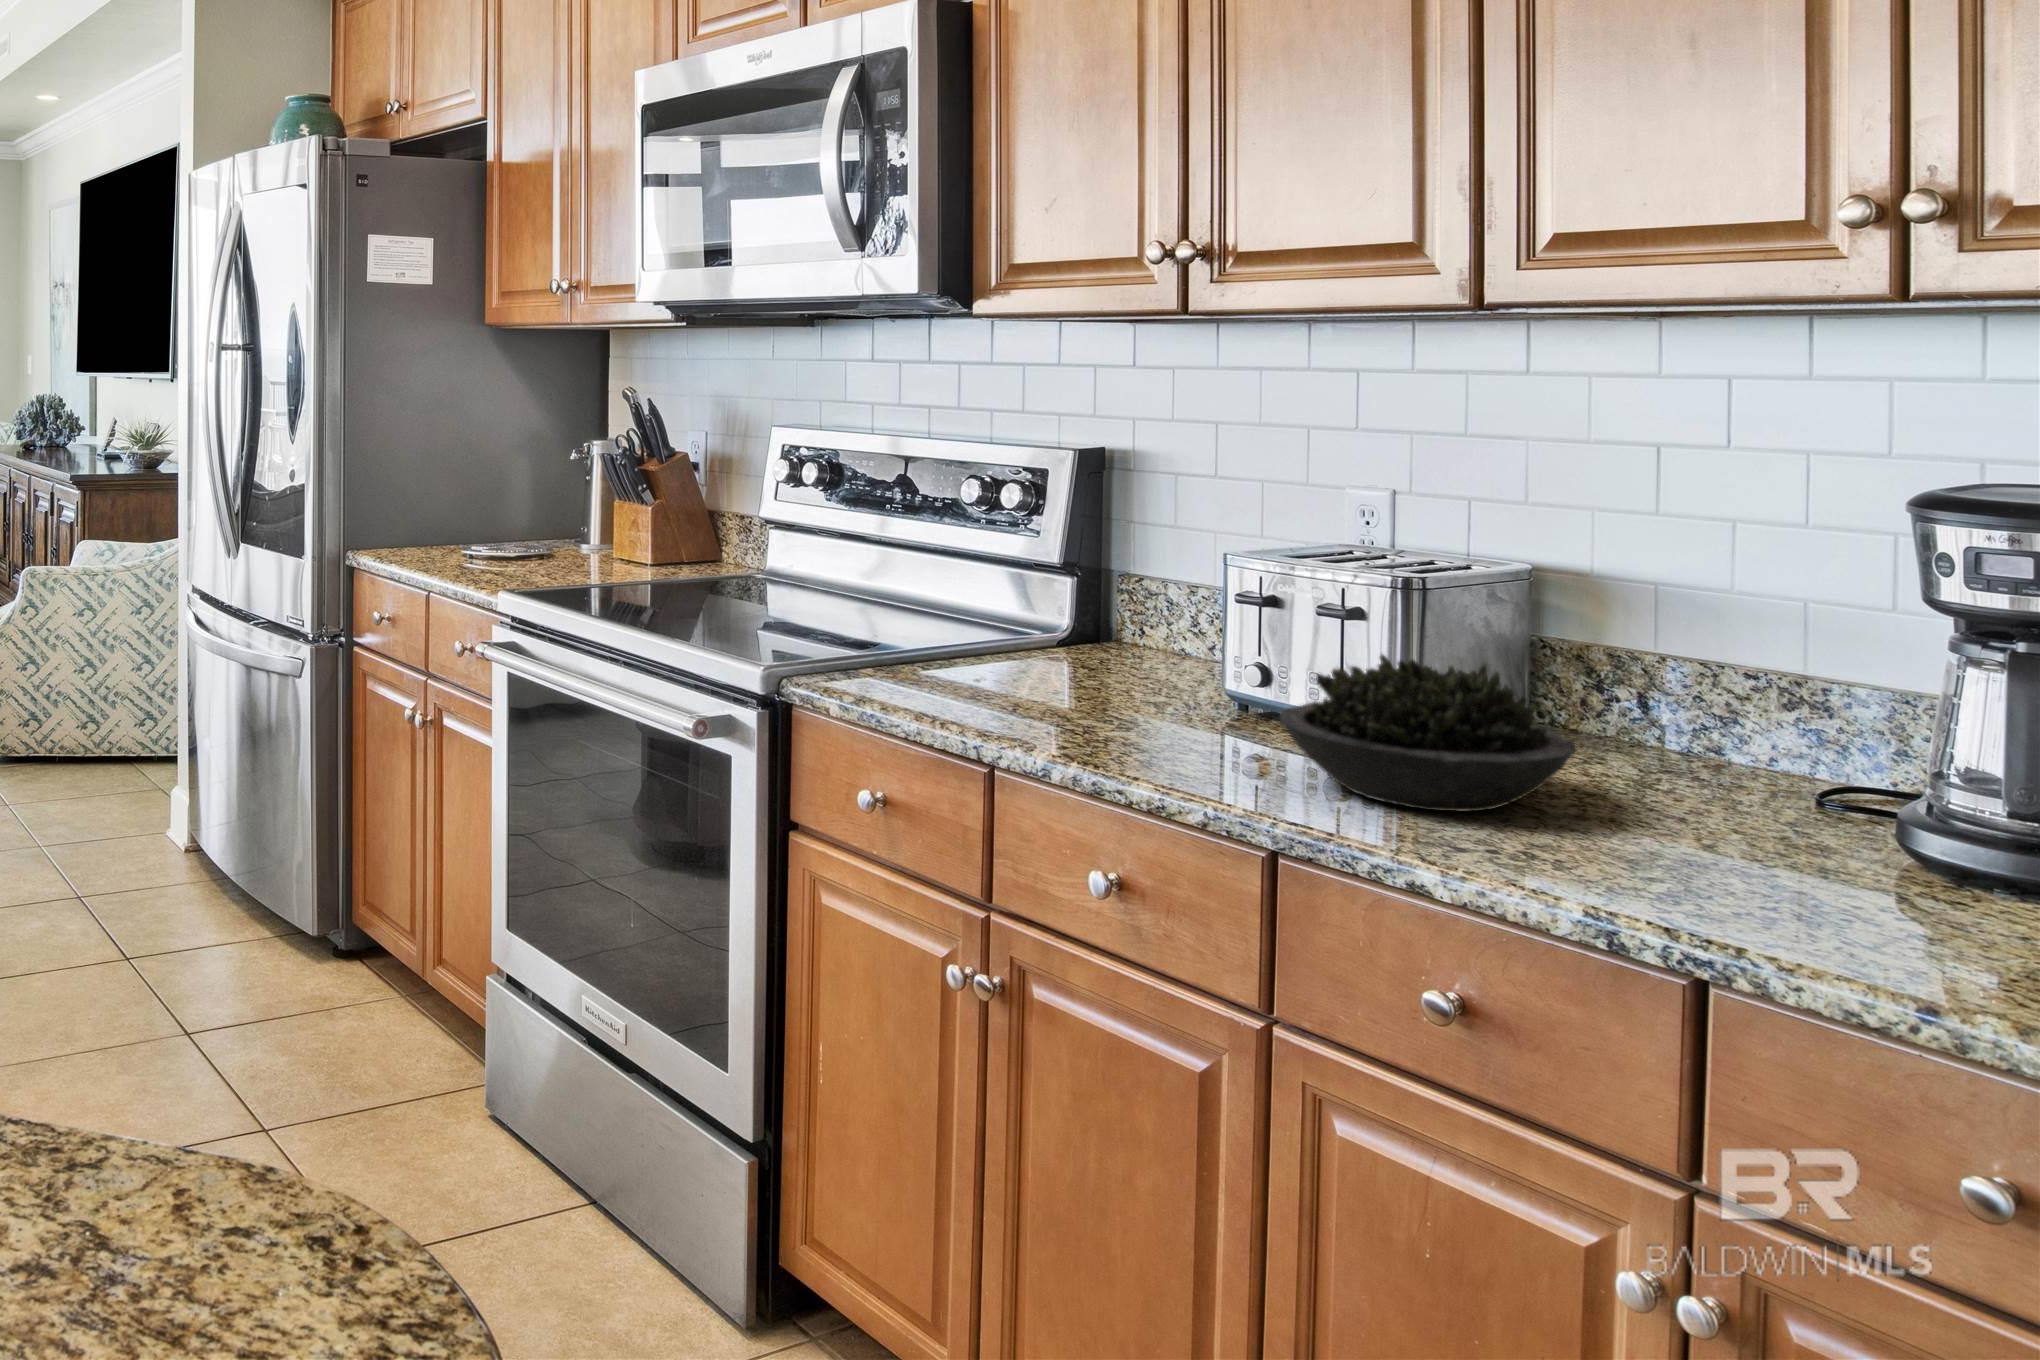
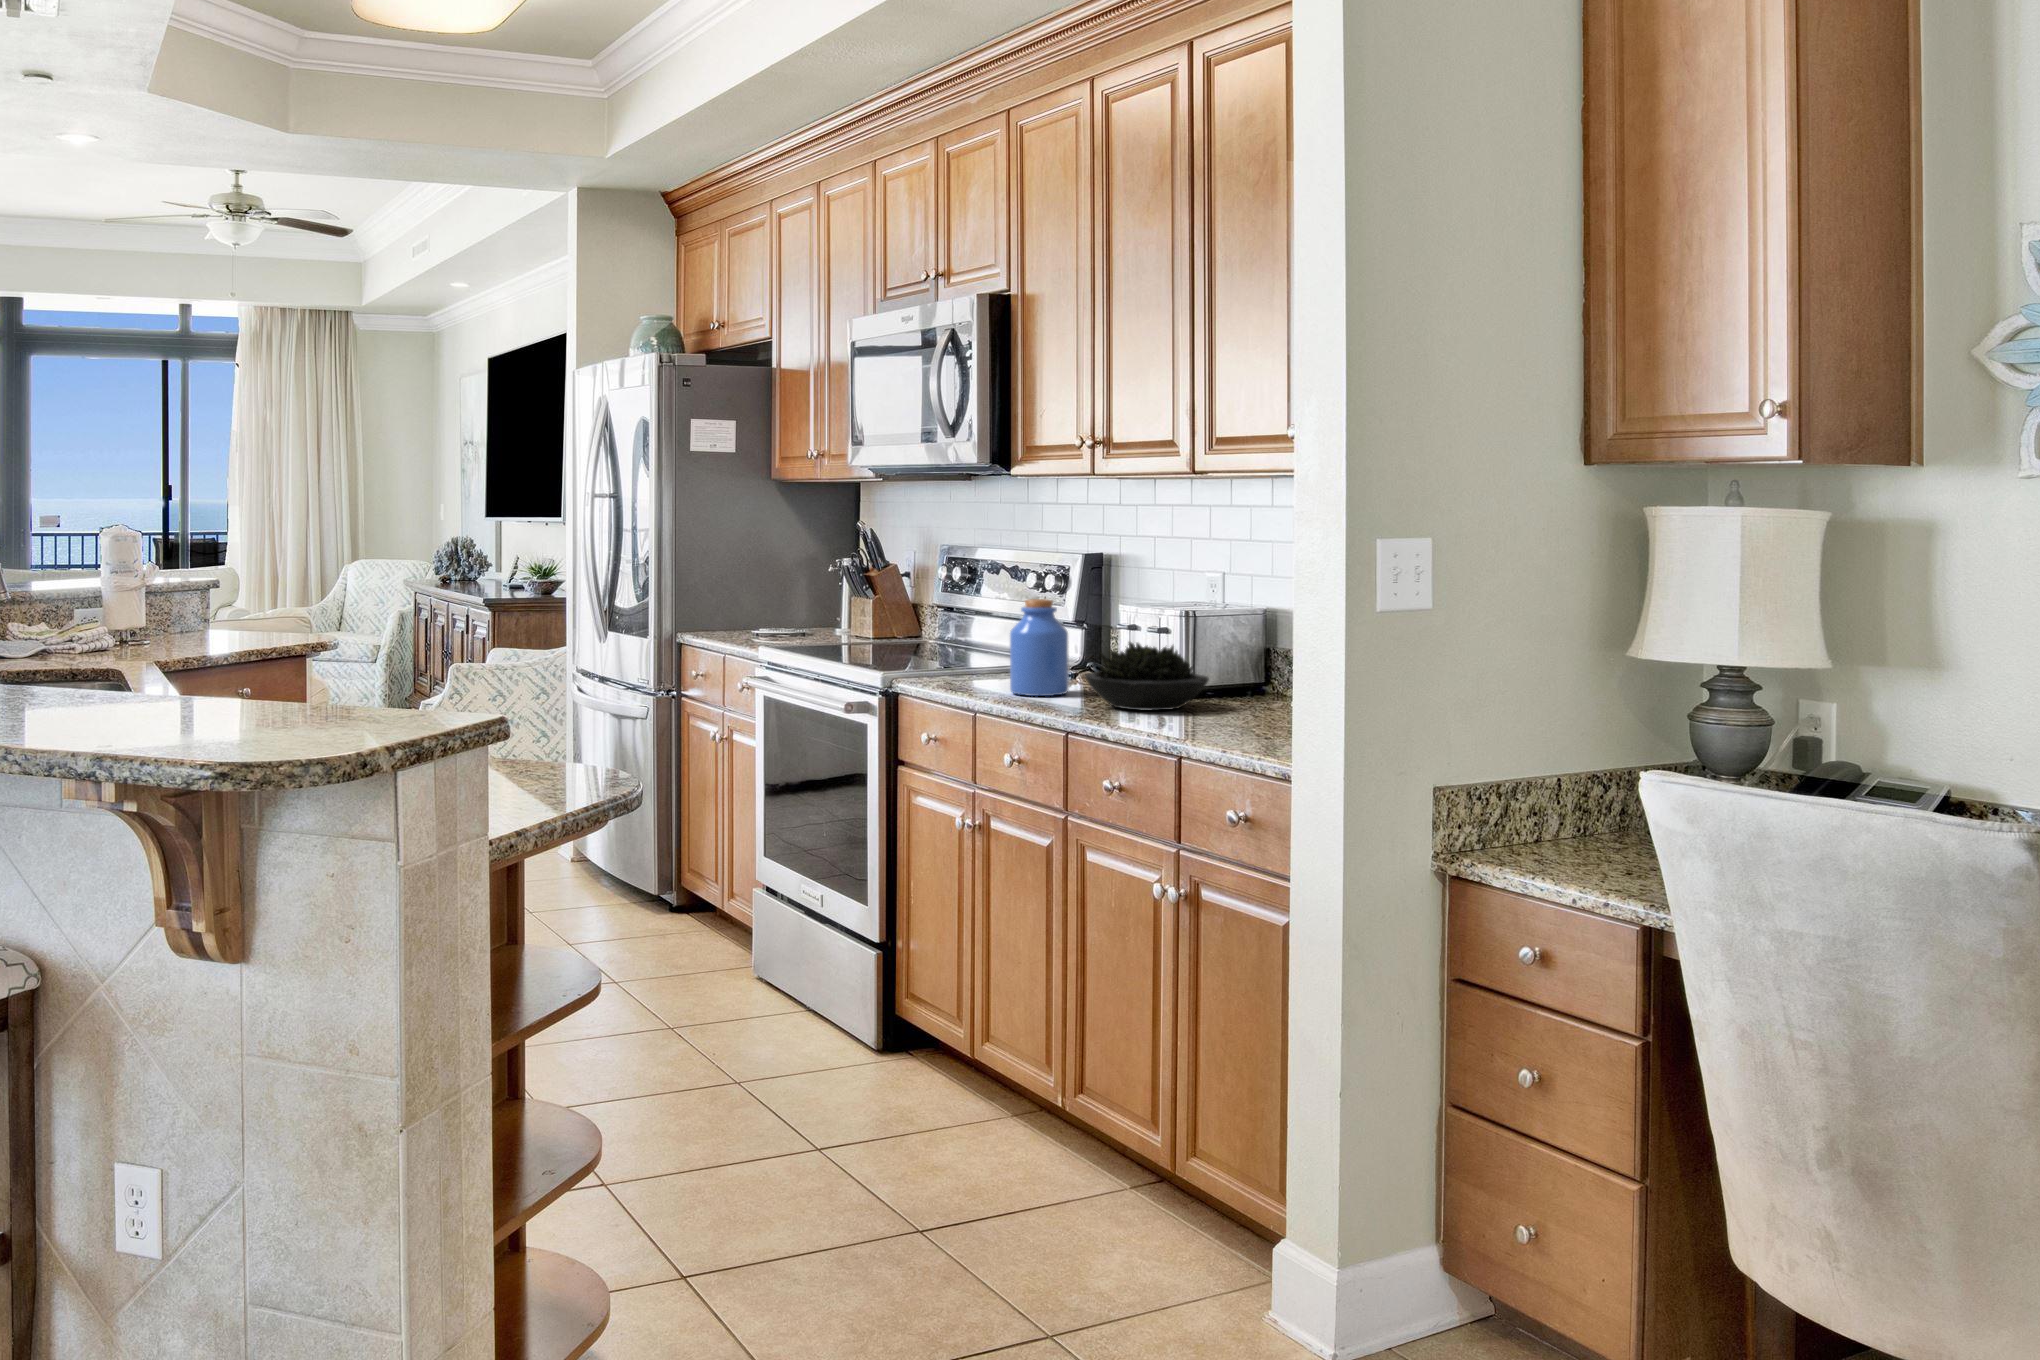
jar: none [1063,550,1185,746] -> present [1010,599,1069,696]

